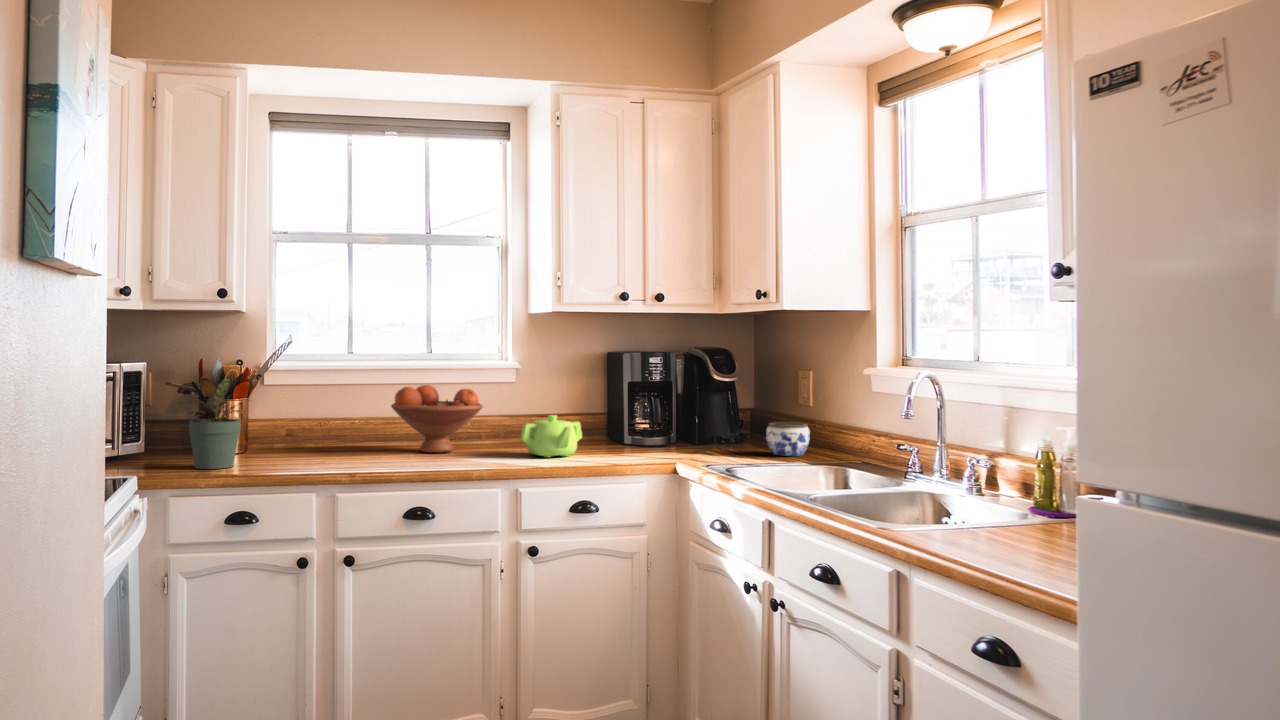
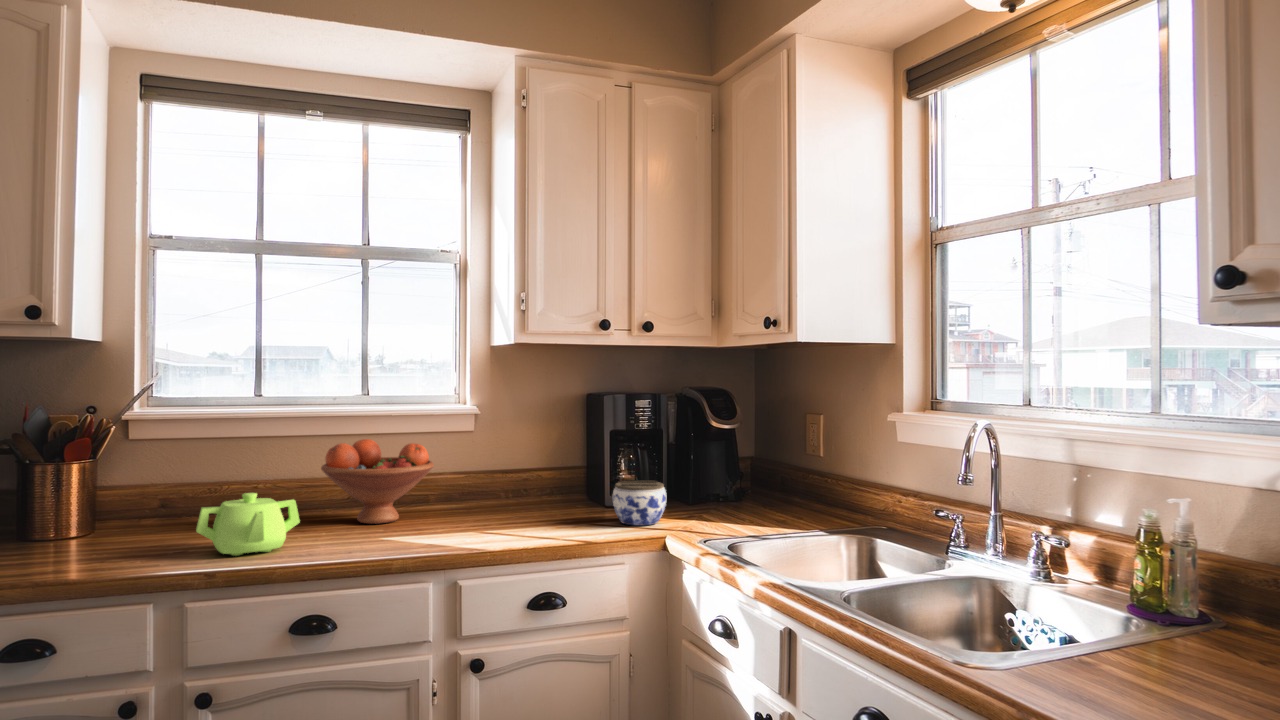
potted plant: present [179,379,245,469] -> none [38,447,140,562]
teapot: present [520,415,582,458] -> present [196,493,300,556]
jar: present [766,422,810,456] -> present [613,481,666,526]

